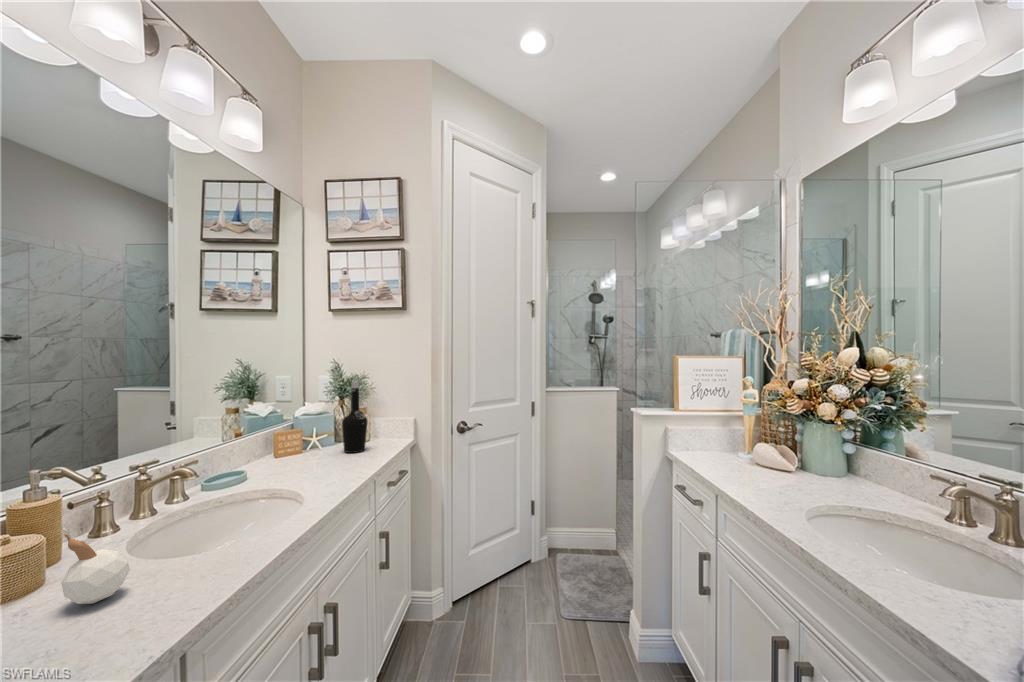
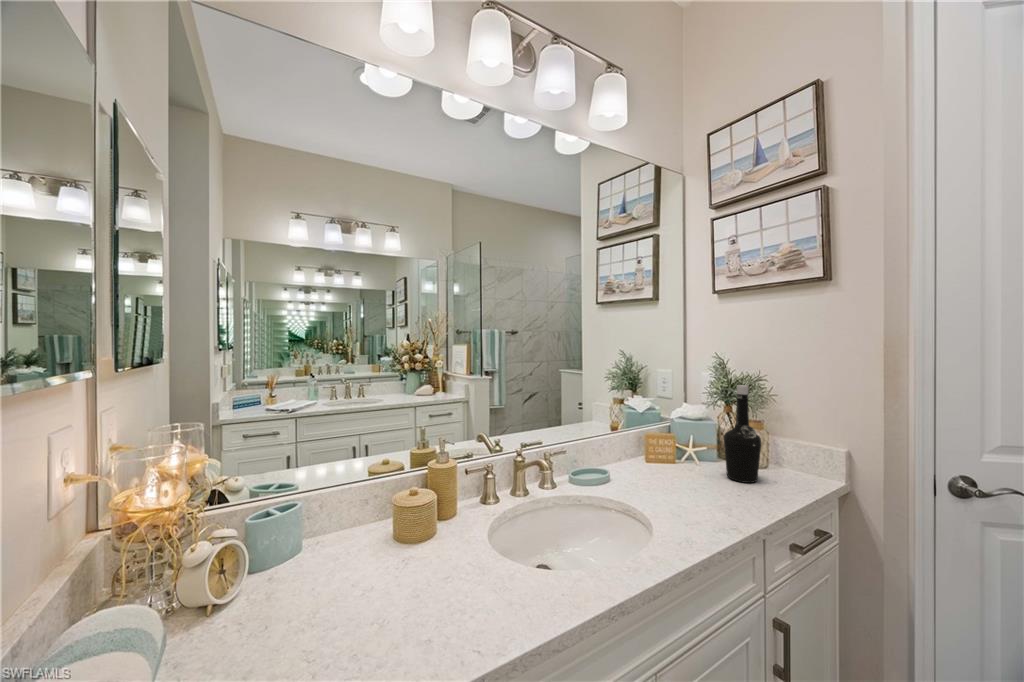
candle: present [61,525,130,604] -> none [393,512,441,599]

